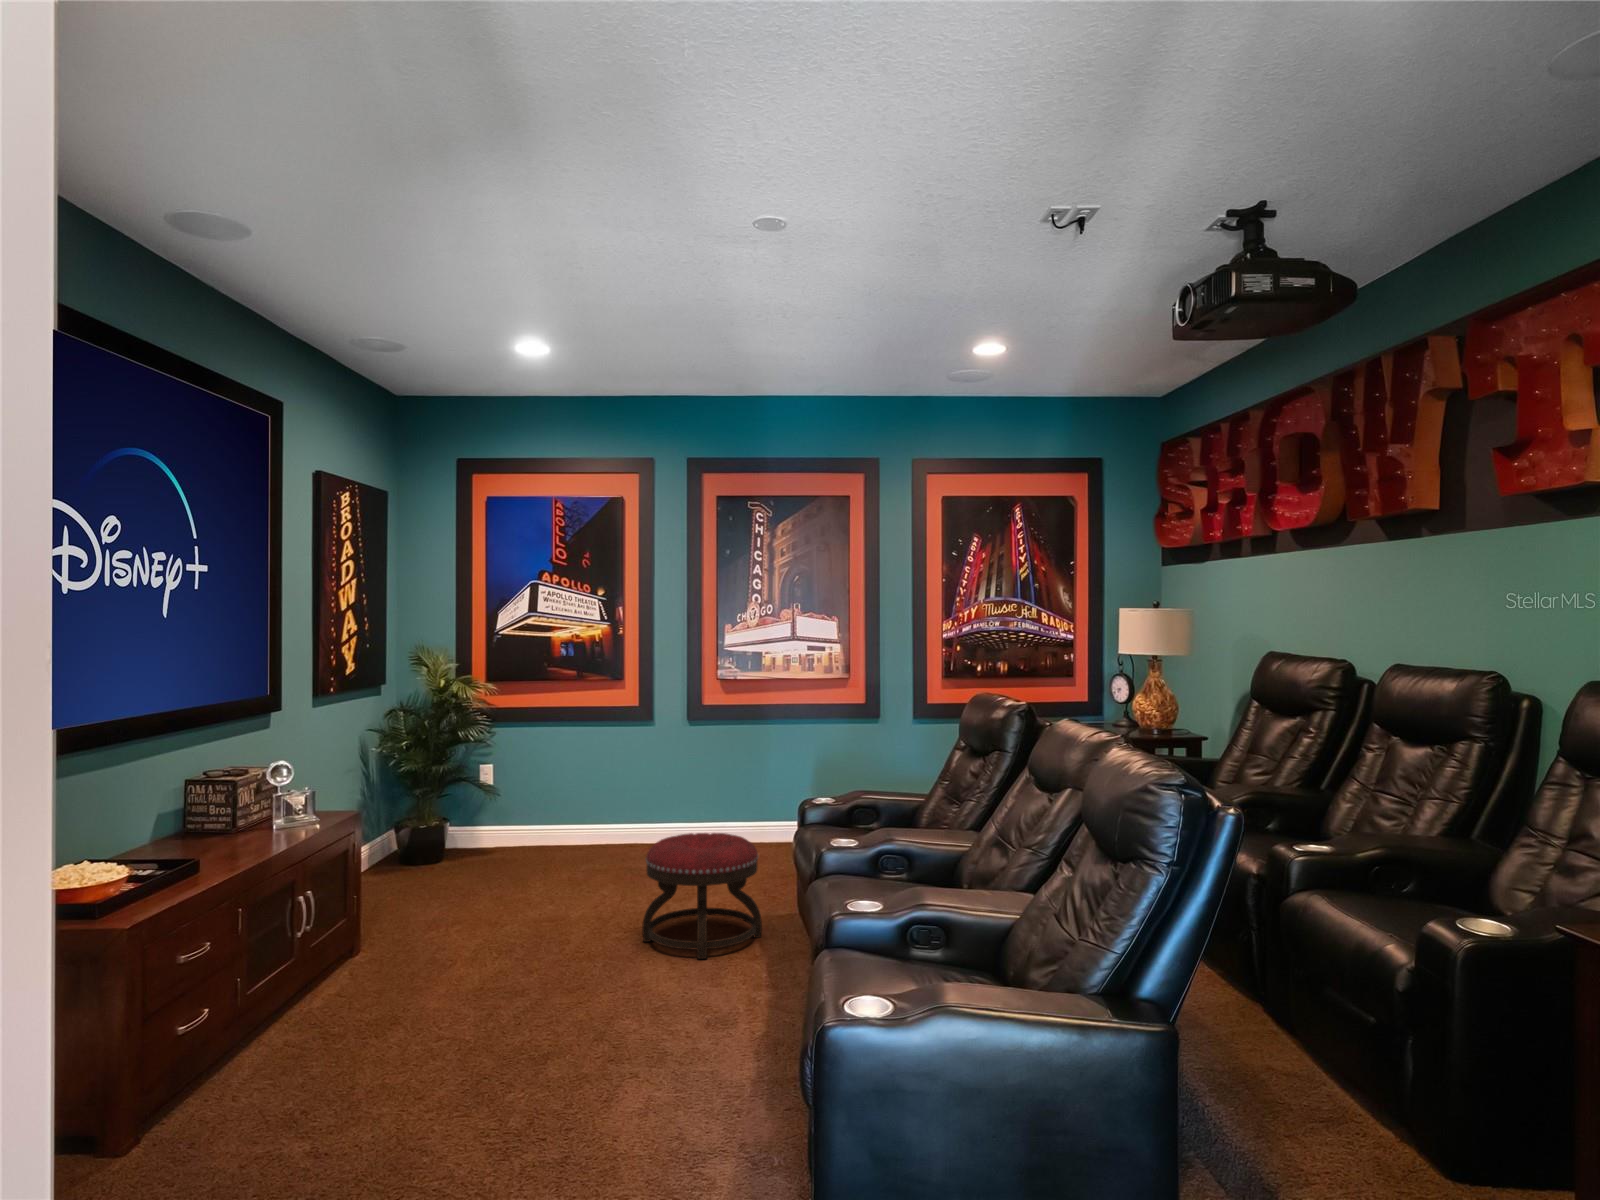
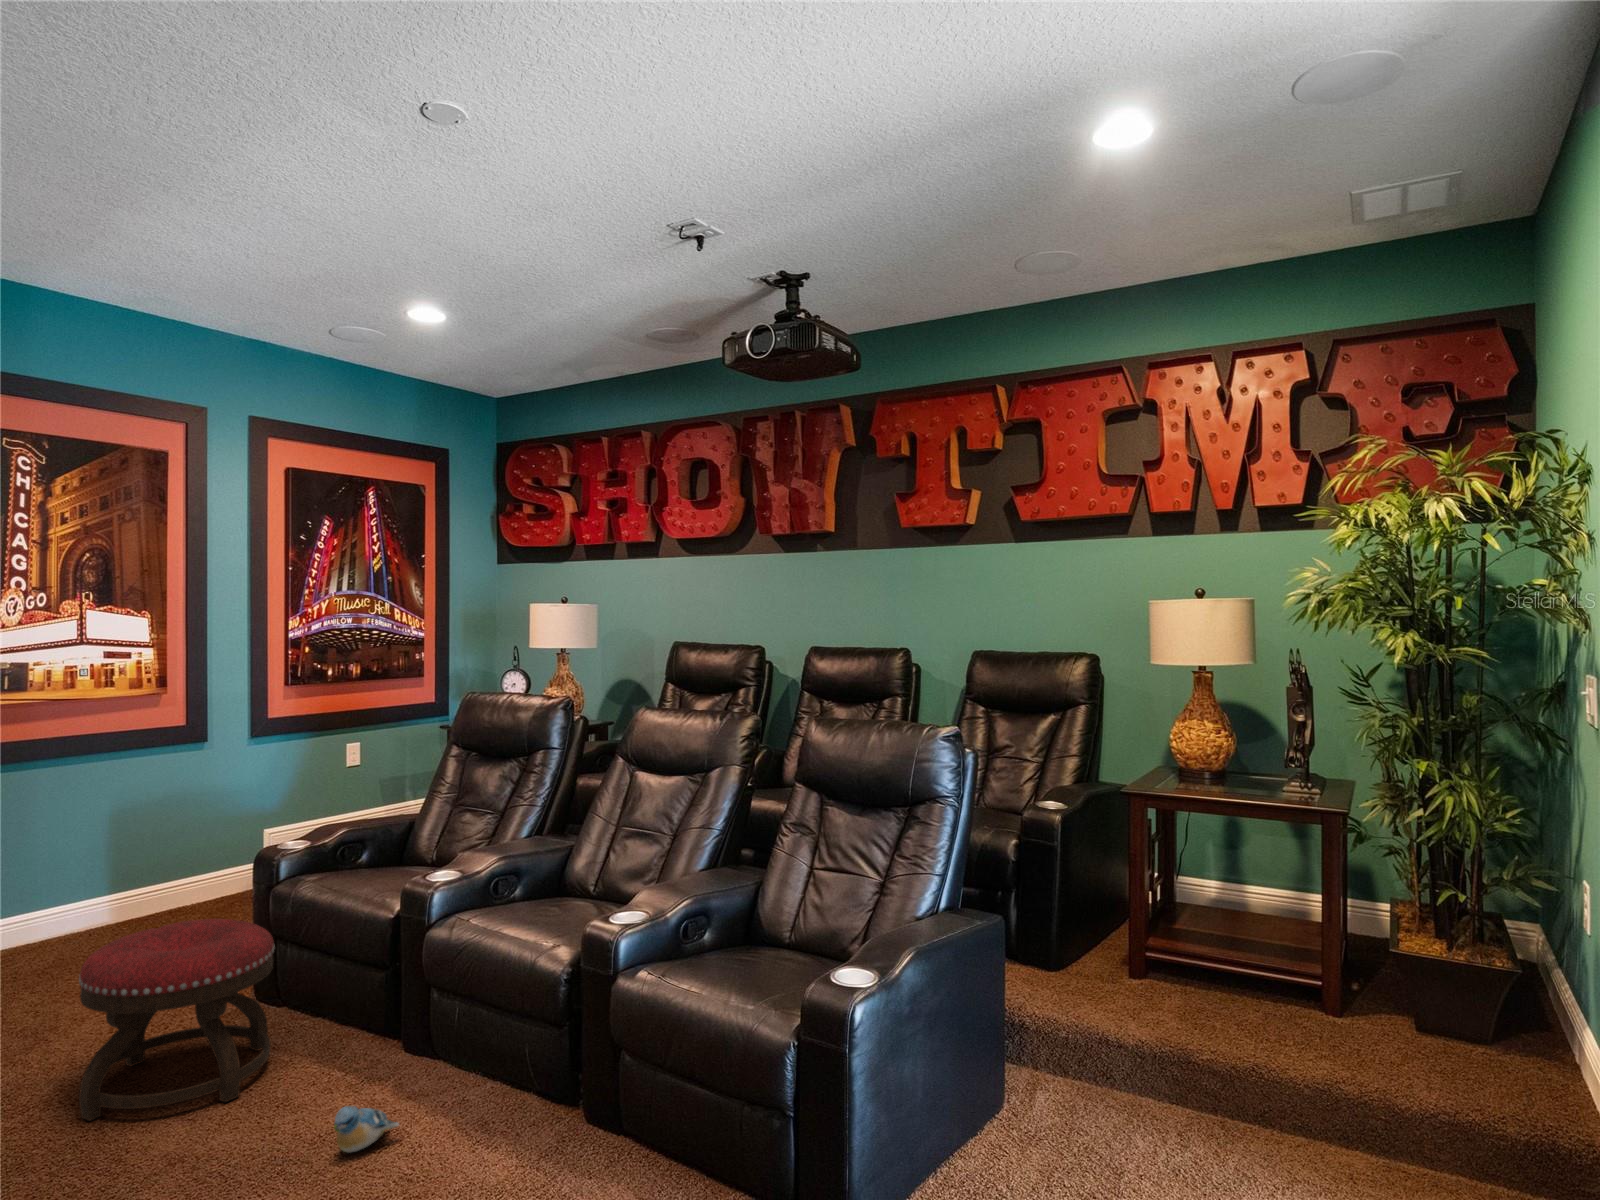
plush toy: none [682,979,732,1015] -> present [334,1106,399,1153]

